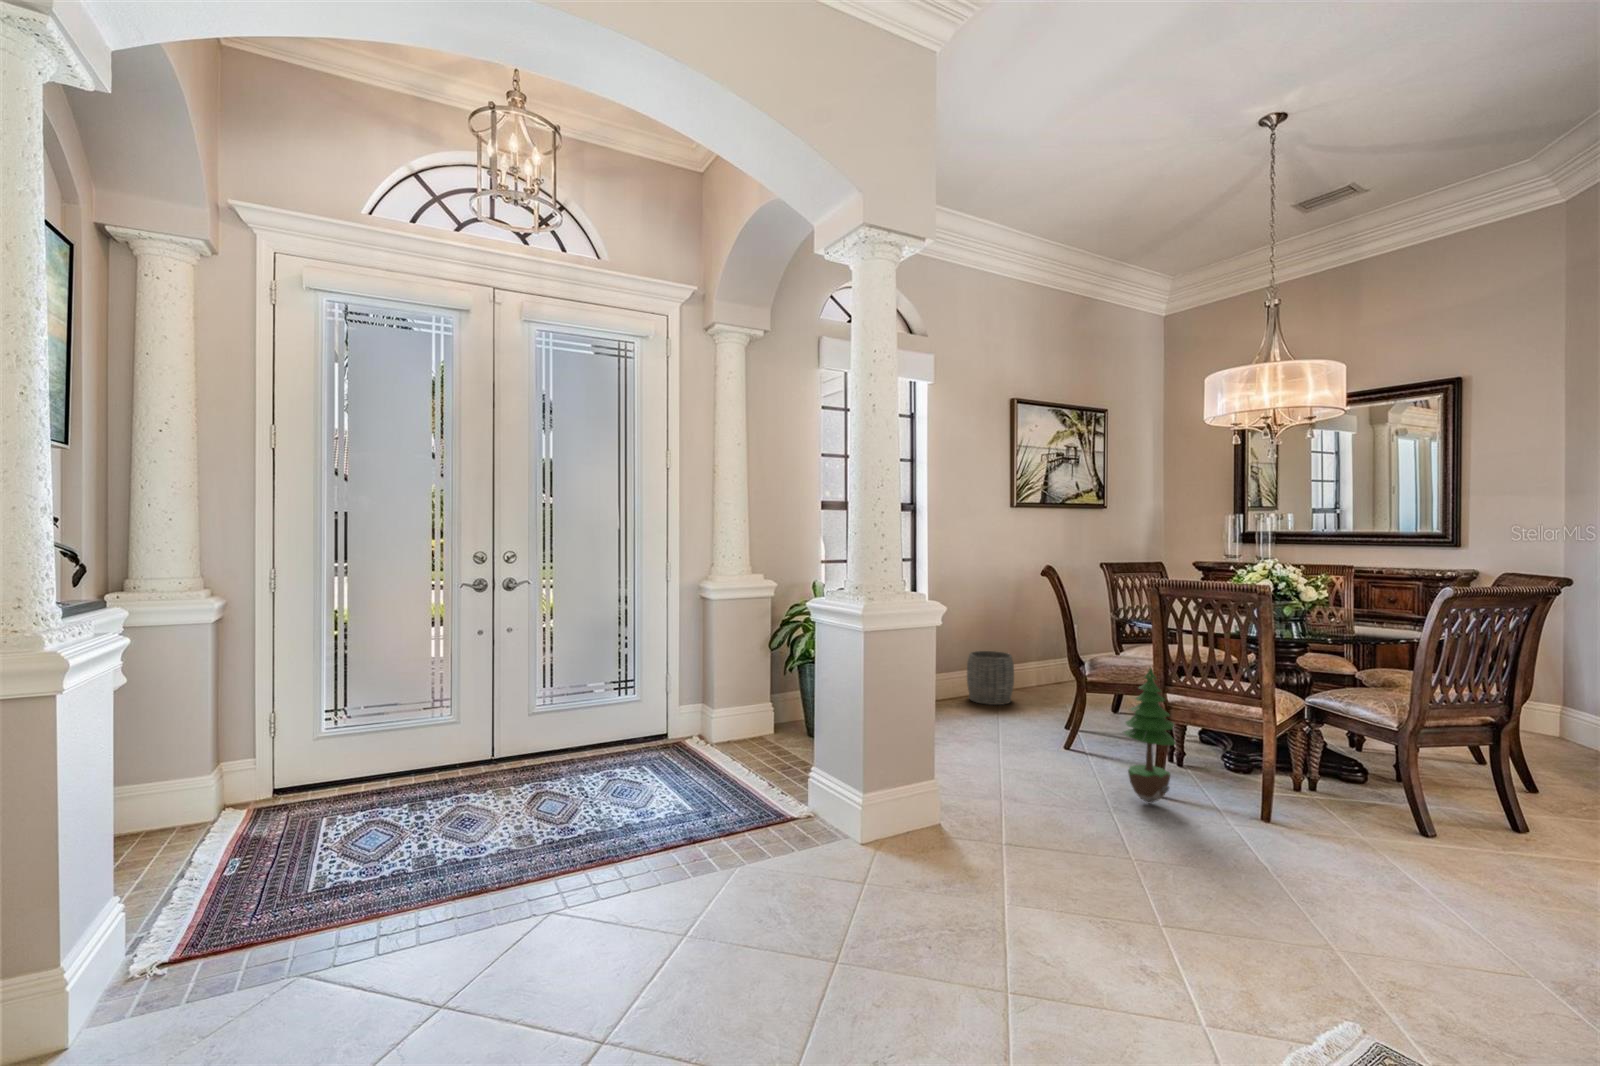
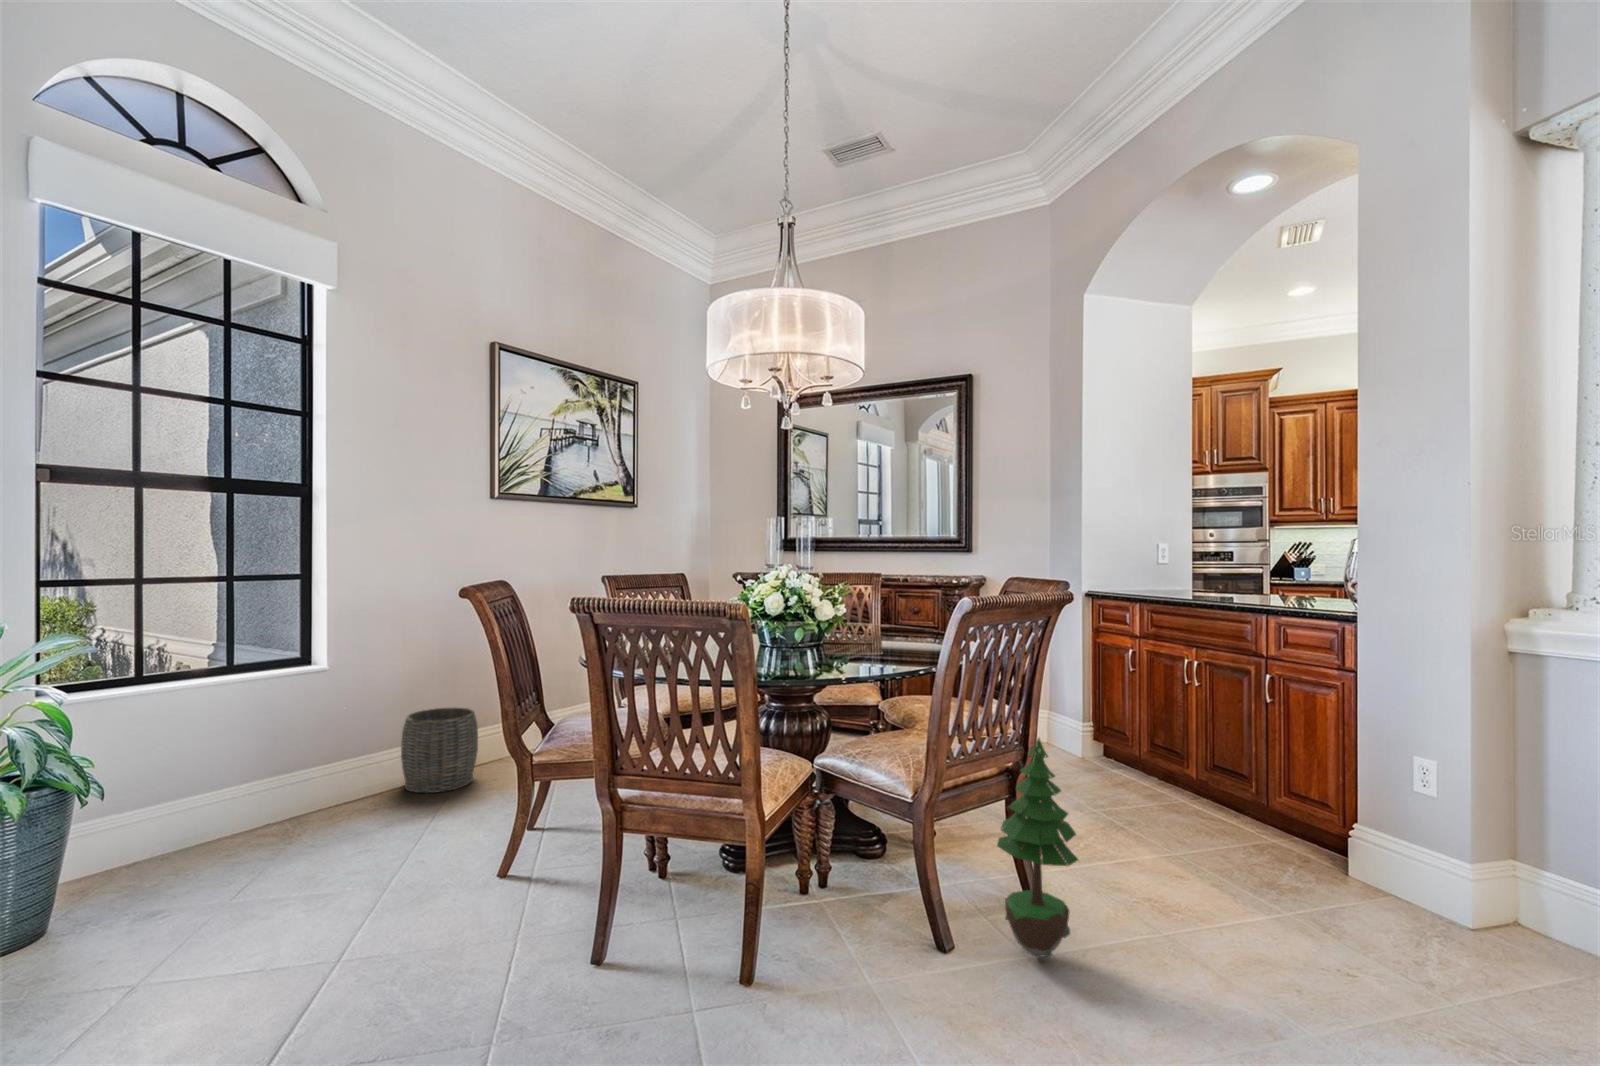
potted tree: present [1123,668,1176,803] -> present [997,738,1078,957]

